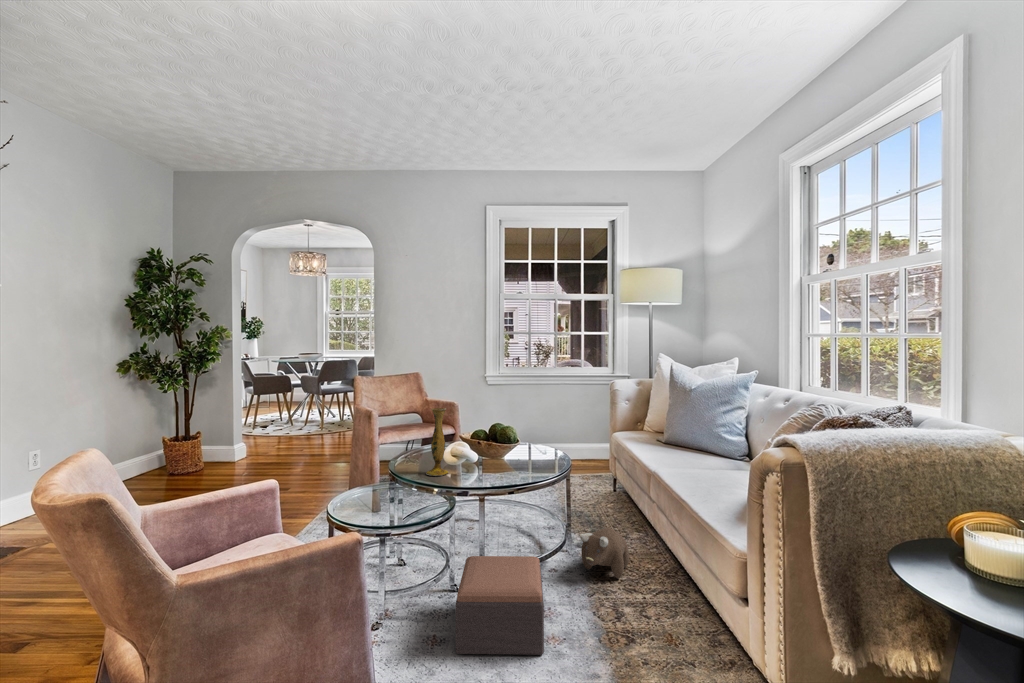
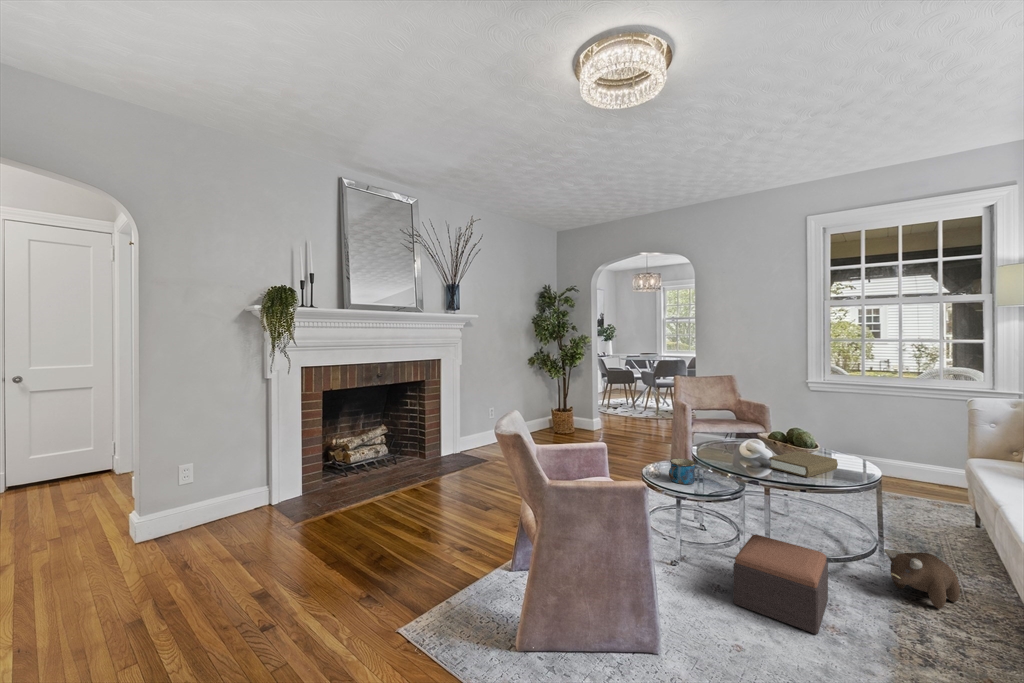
vase: present [426,408,449,476] -> none [723,408,744,464]
book: none [475,448,533,476] -> present [769,451,838,477]
mug: none [368,481,401,515] -> present [669,458,696,484]

